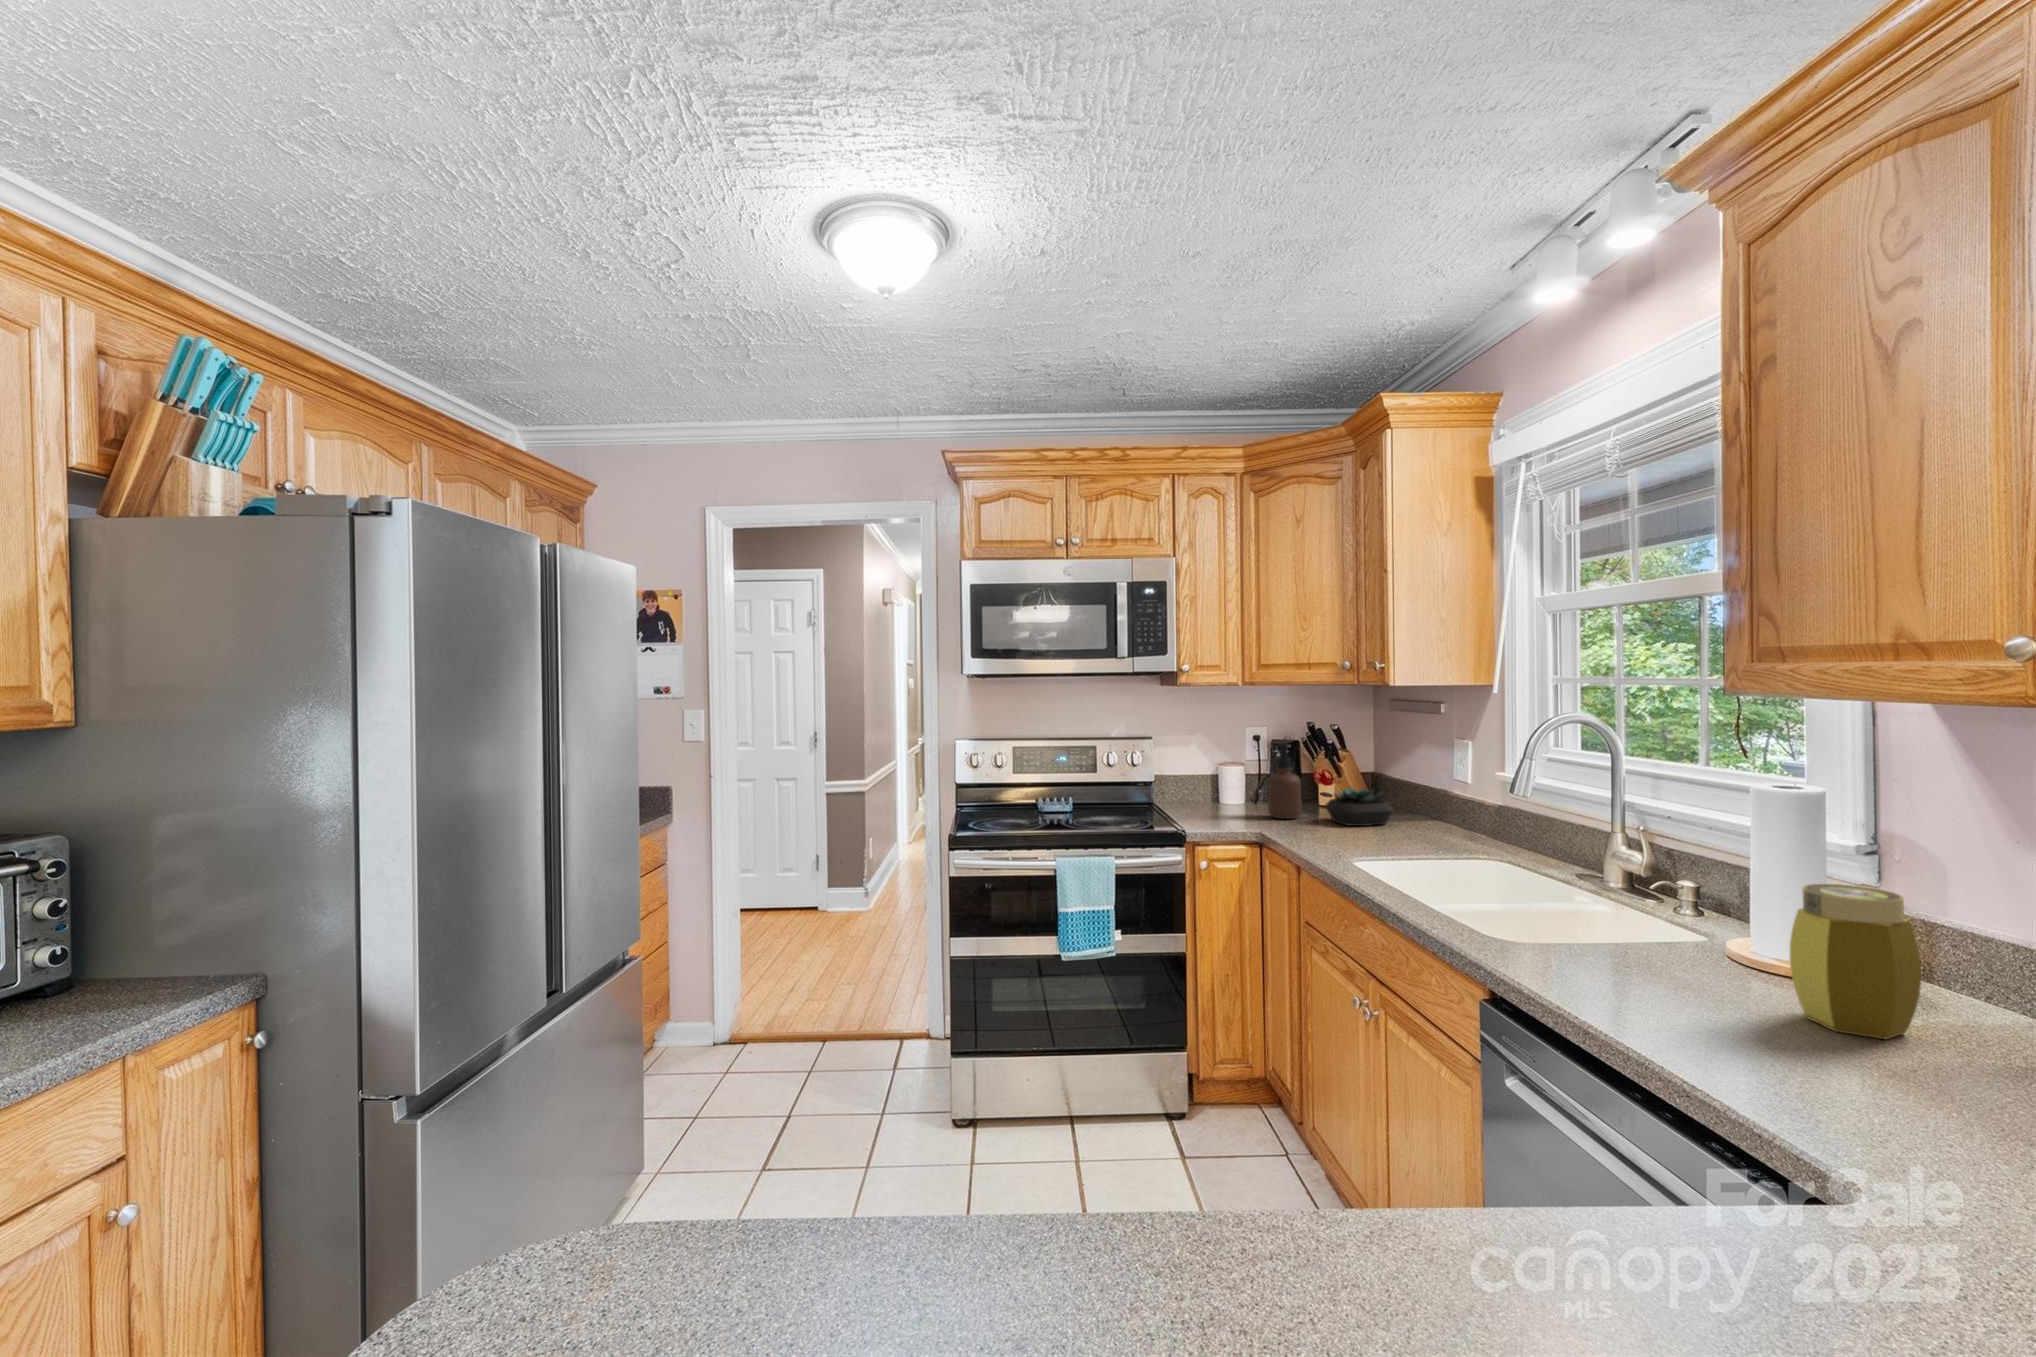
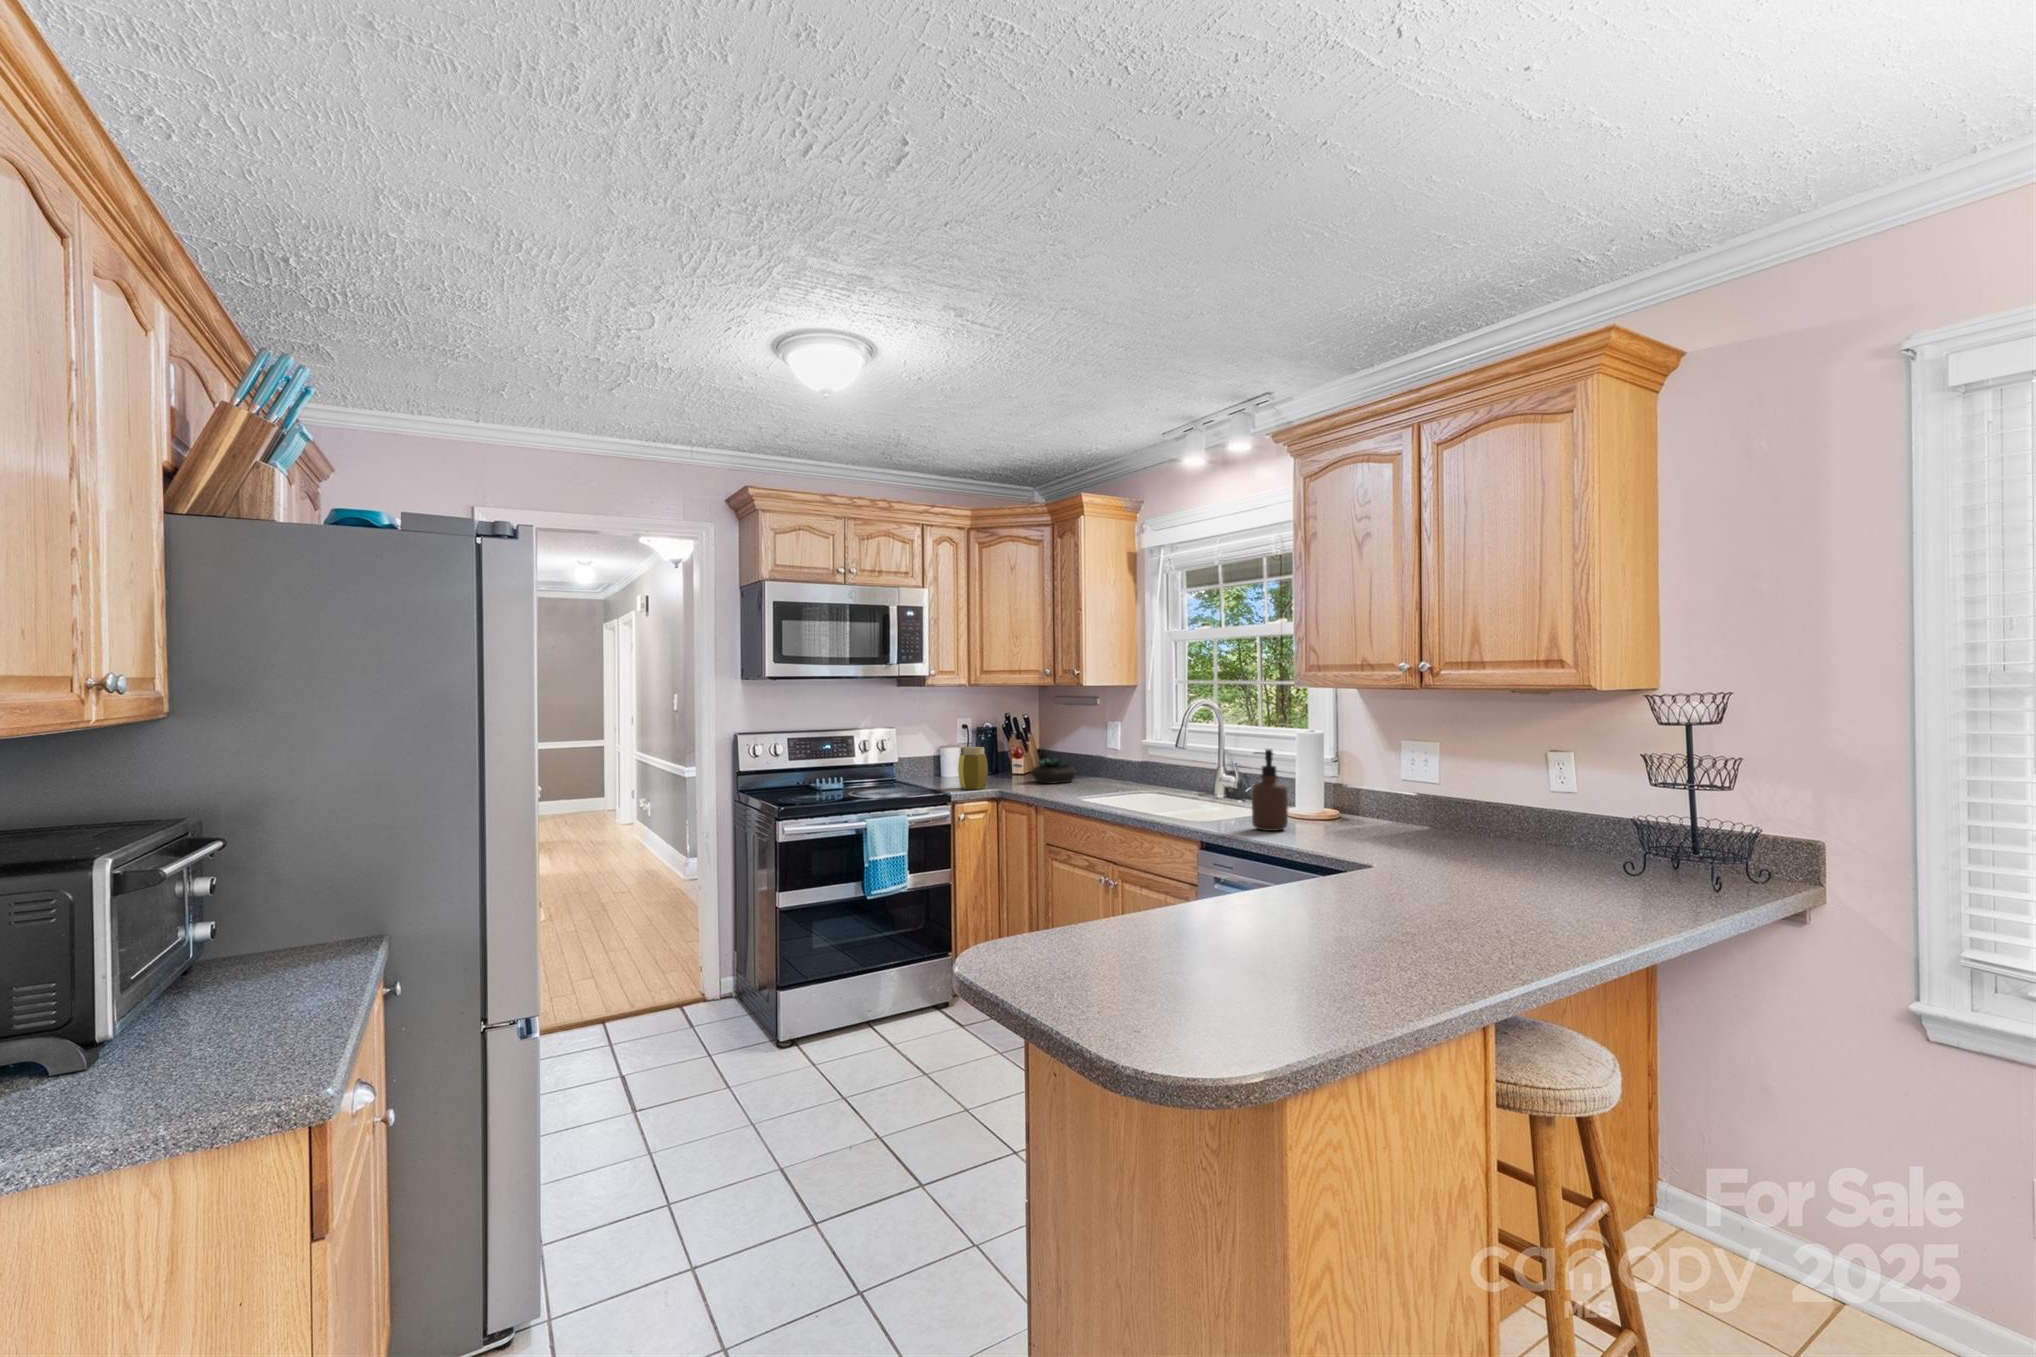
soap dispenser: present [1268,743,1302,819] -> present [1252,749,1288,831]
jar: present [1790,884,1921,1039] -> present [958,747,988,789]

